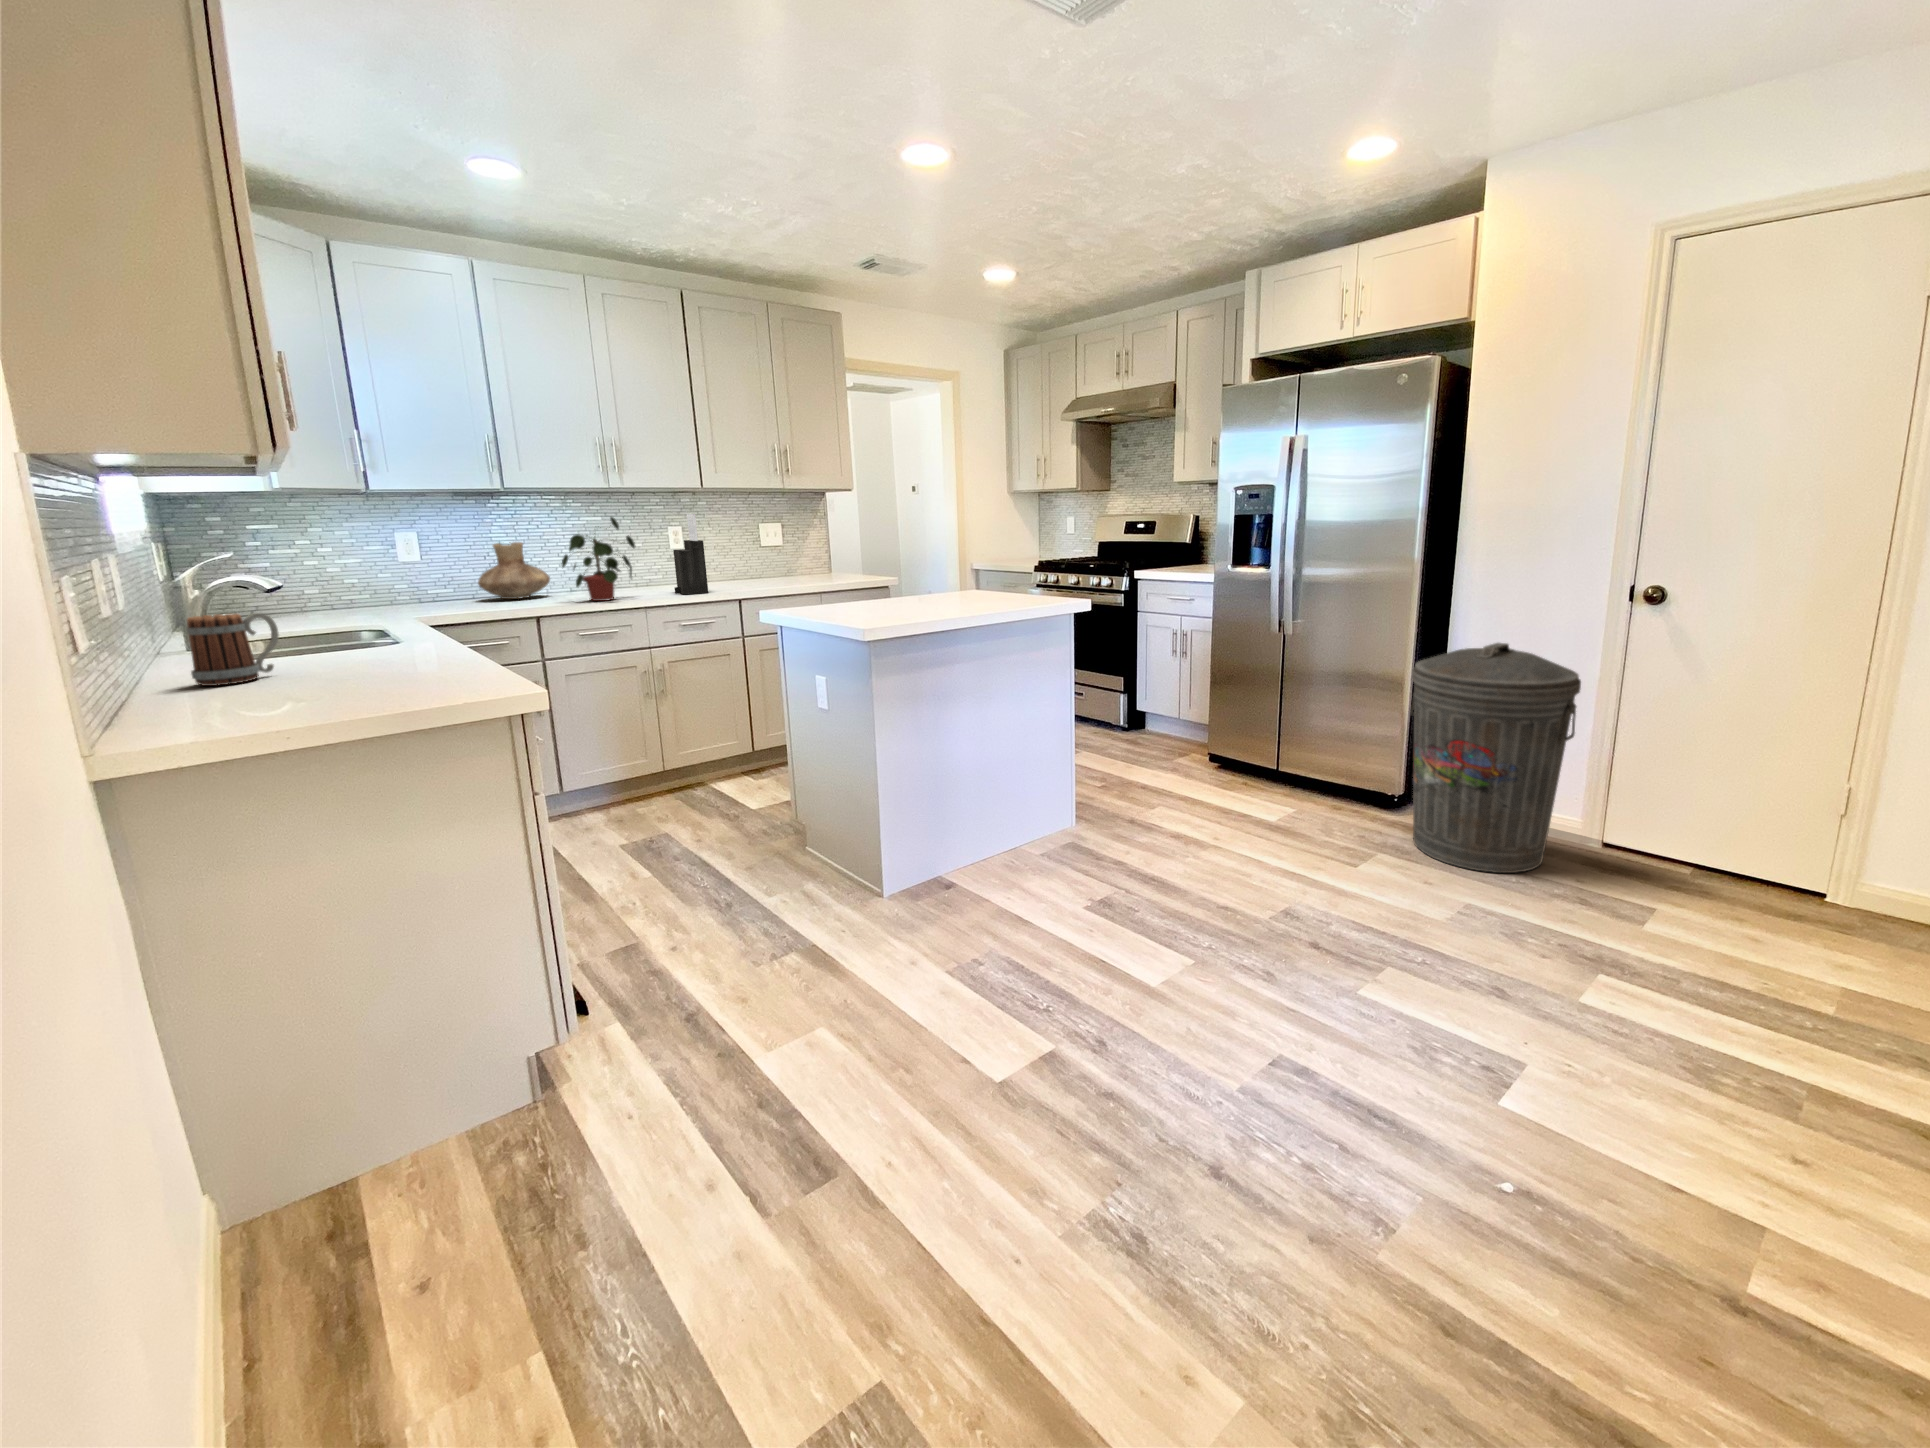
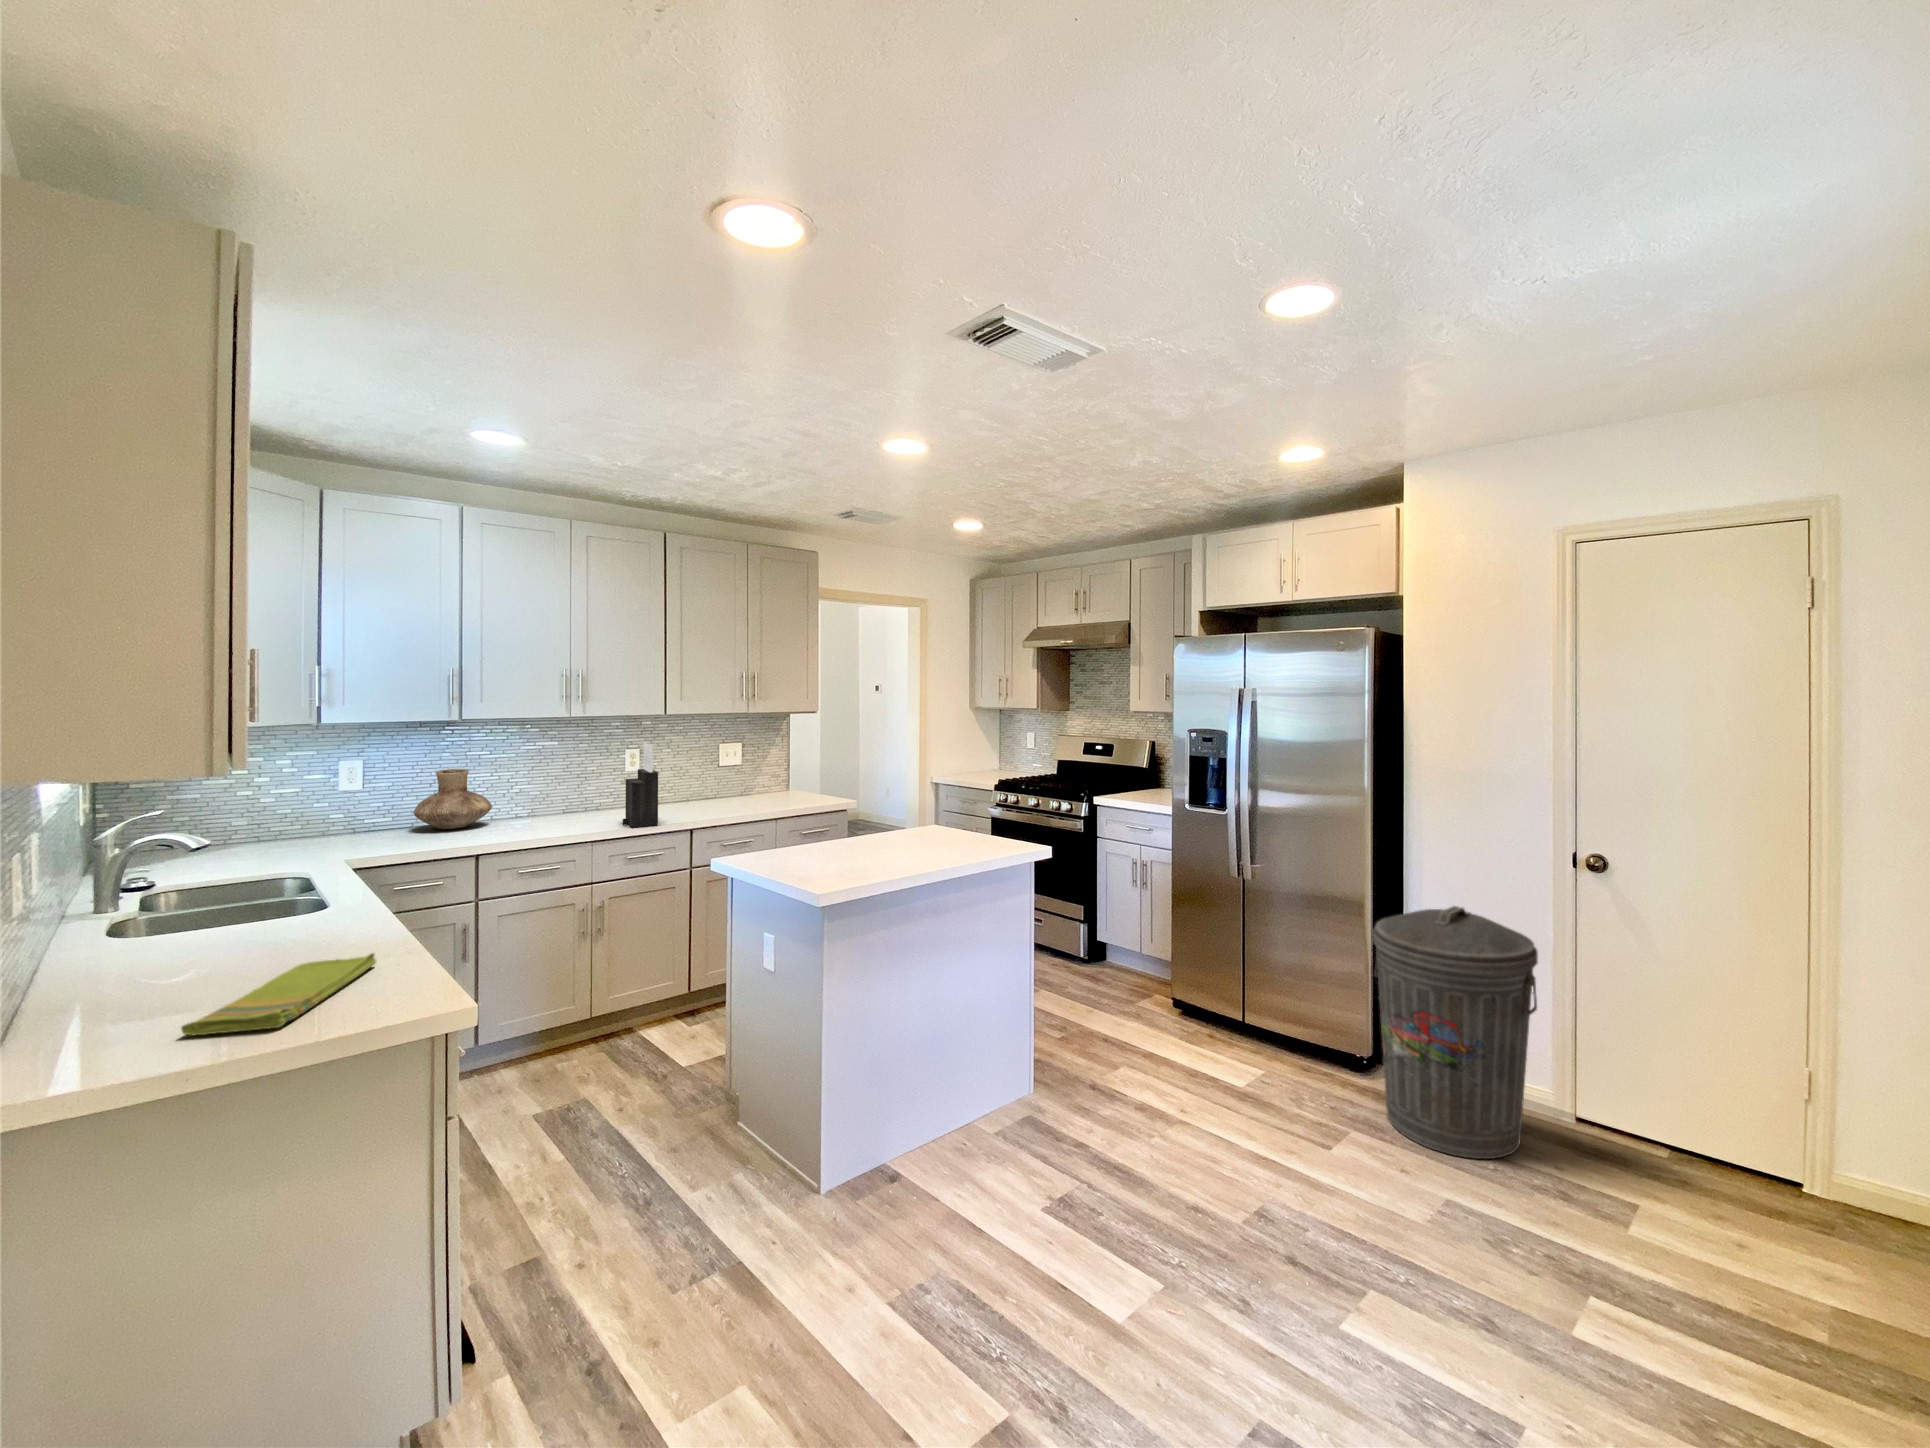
potted plant: present [562,517,635,601] -> none [507,750,587,836]
mug: present [187,613,279,686] -> none [102,901,205,986]
dish towel: none [262,659,442,710] -> present [181,953,376,1035]

